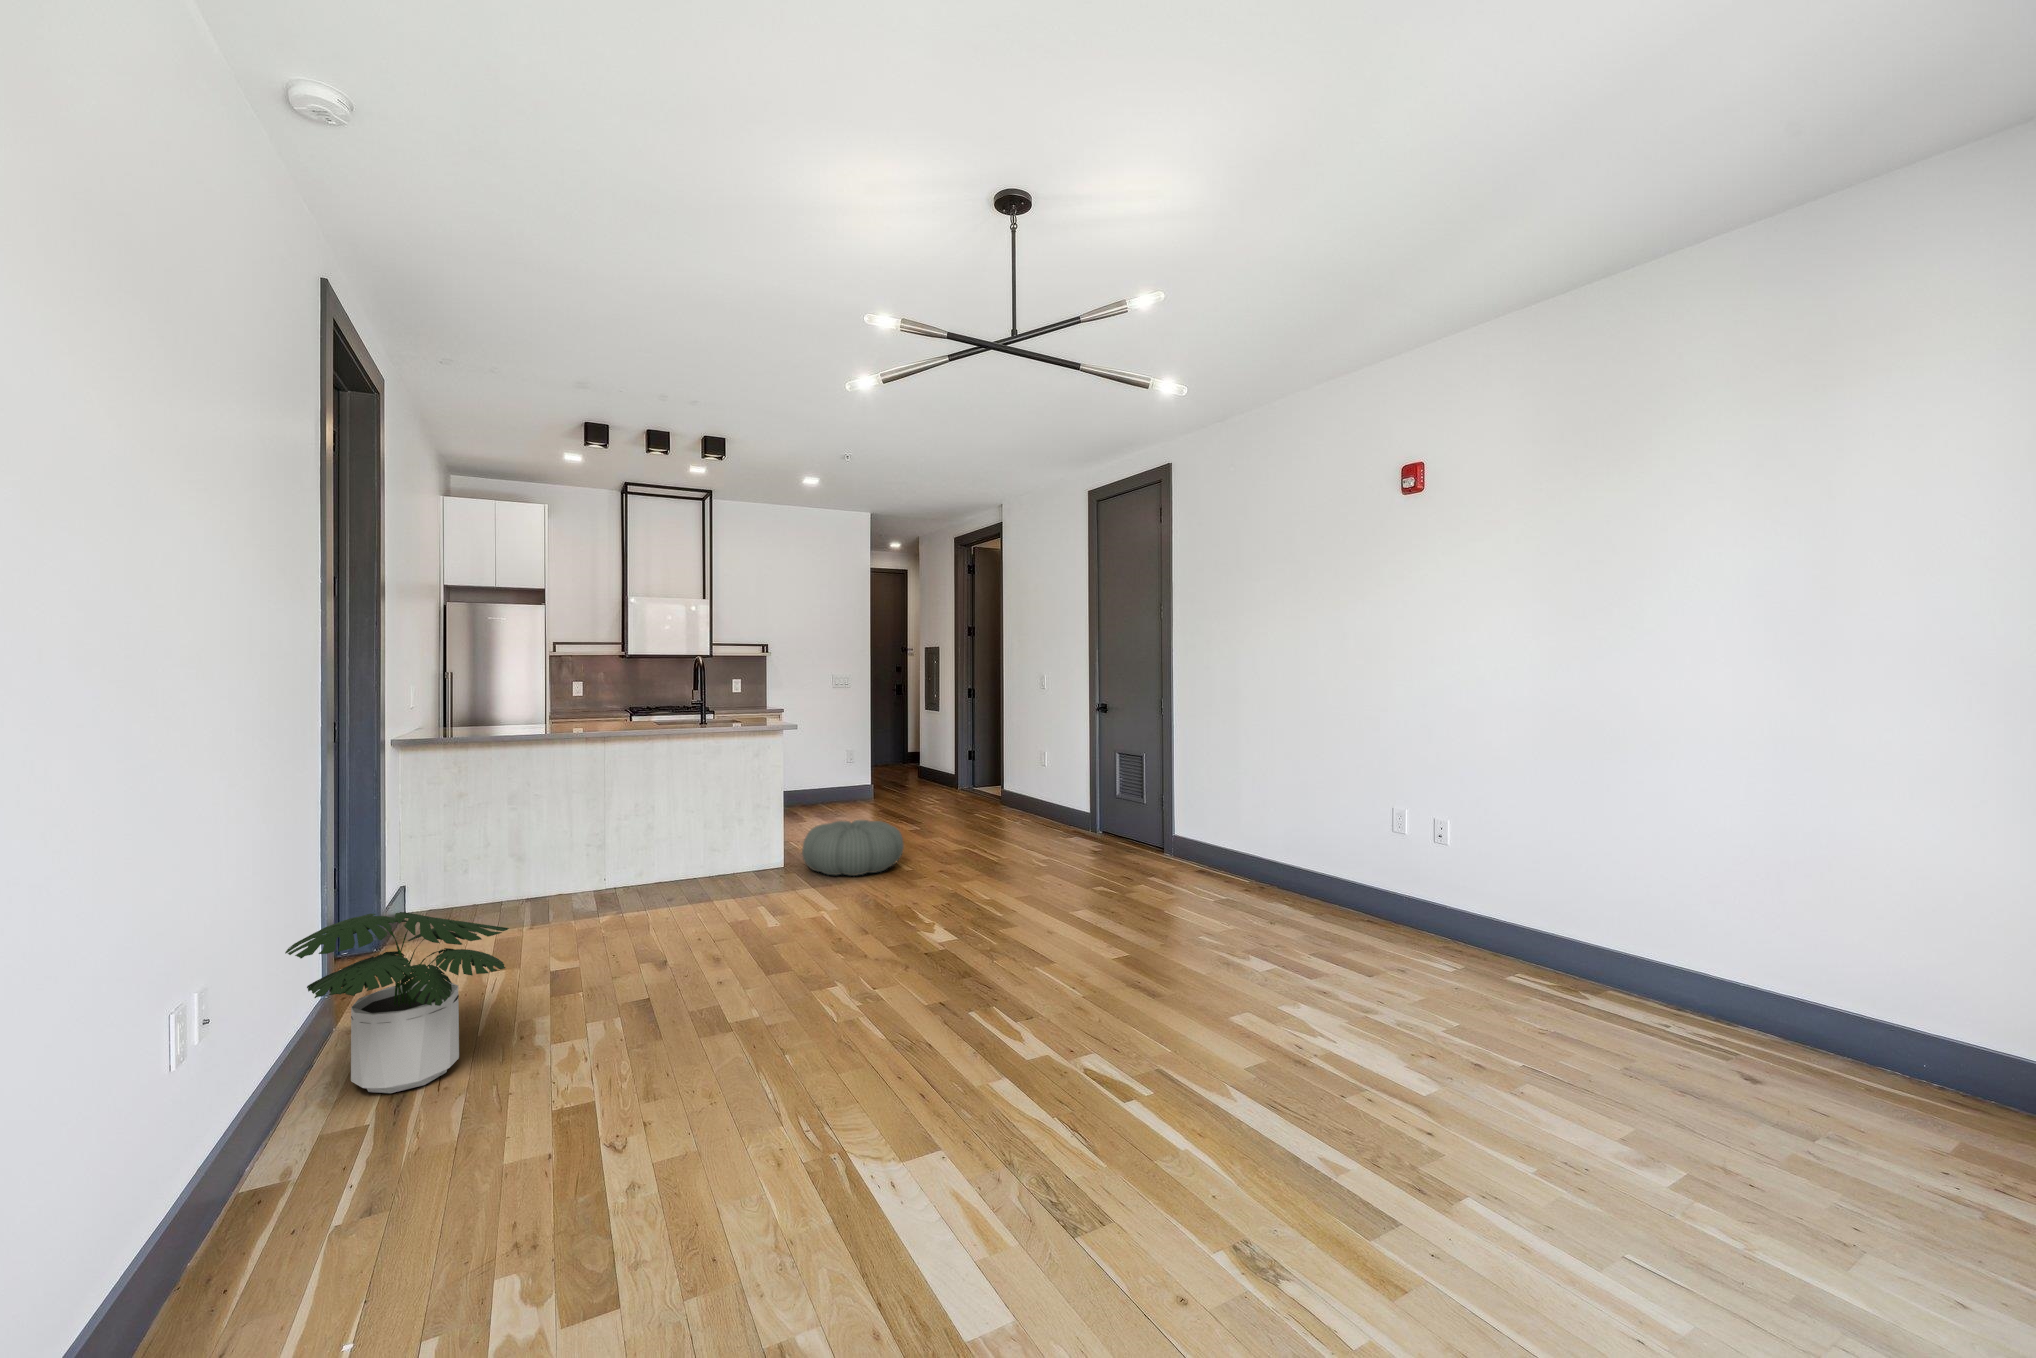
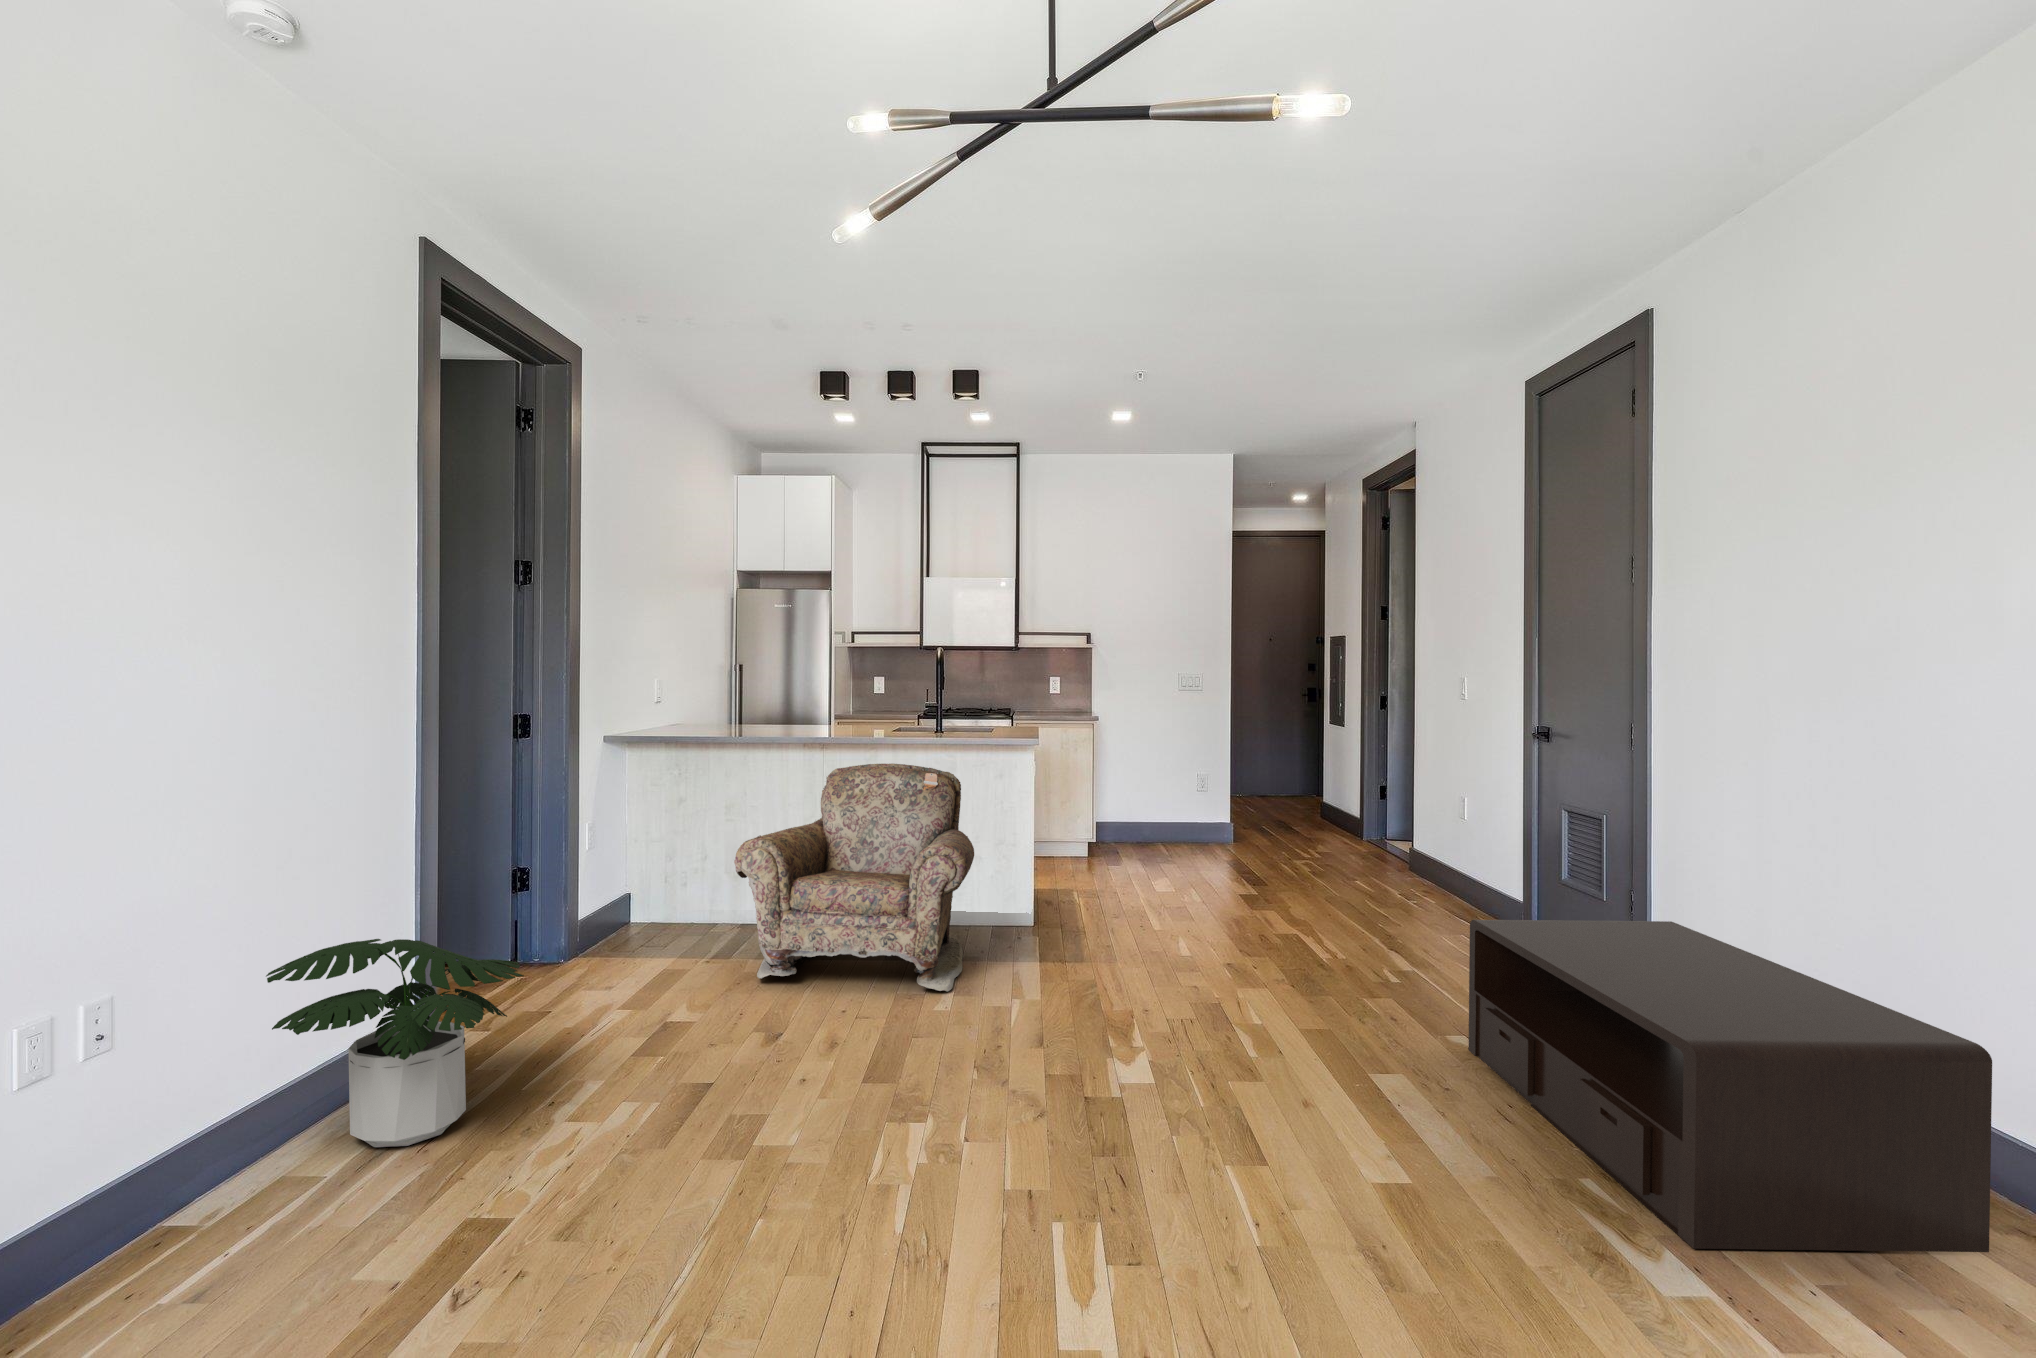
armchair: none [579,749,780,928] -> present [734,764,974,992]
coffee table: none [1109,806,1358,953] -> present [1468,920,1992,1252]
pouf: present [802,820,904,876] -> none [1044,873,1183,953]

